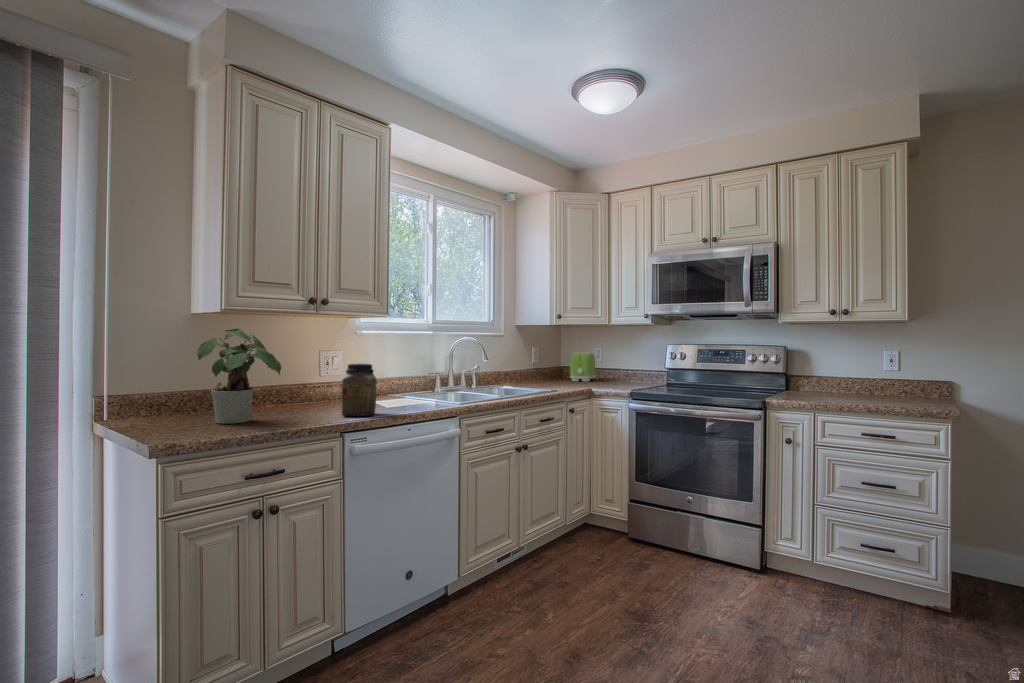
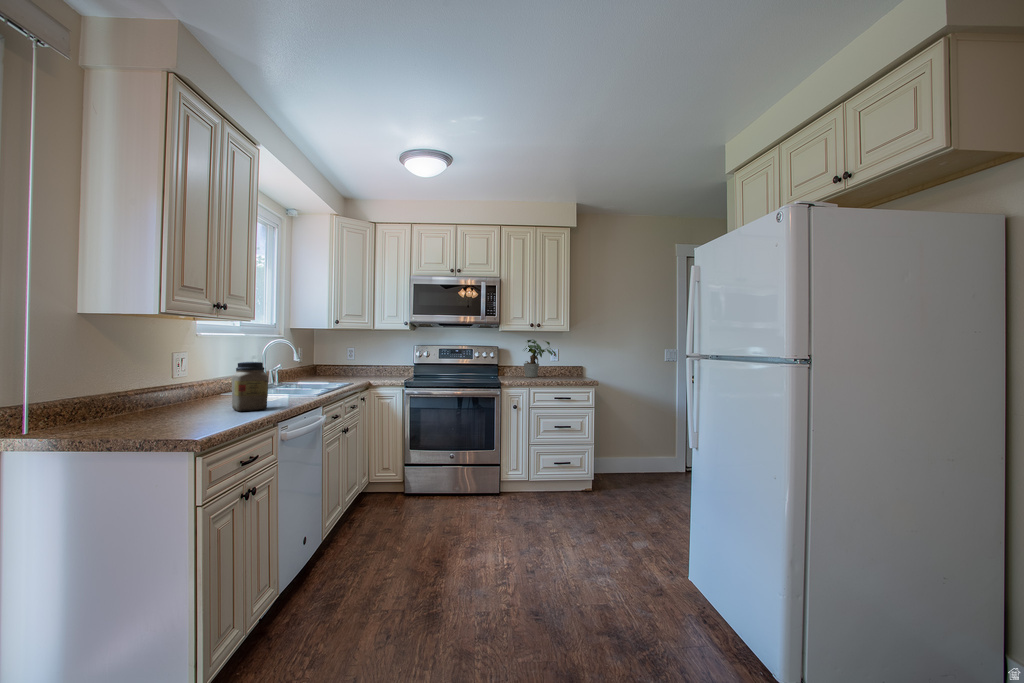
potted plant: present [197,329,281,424] -> present [524,339,556,377]
toaster: present [570,352,596,381] -> none [332,352,353,377]

